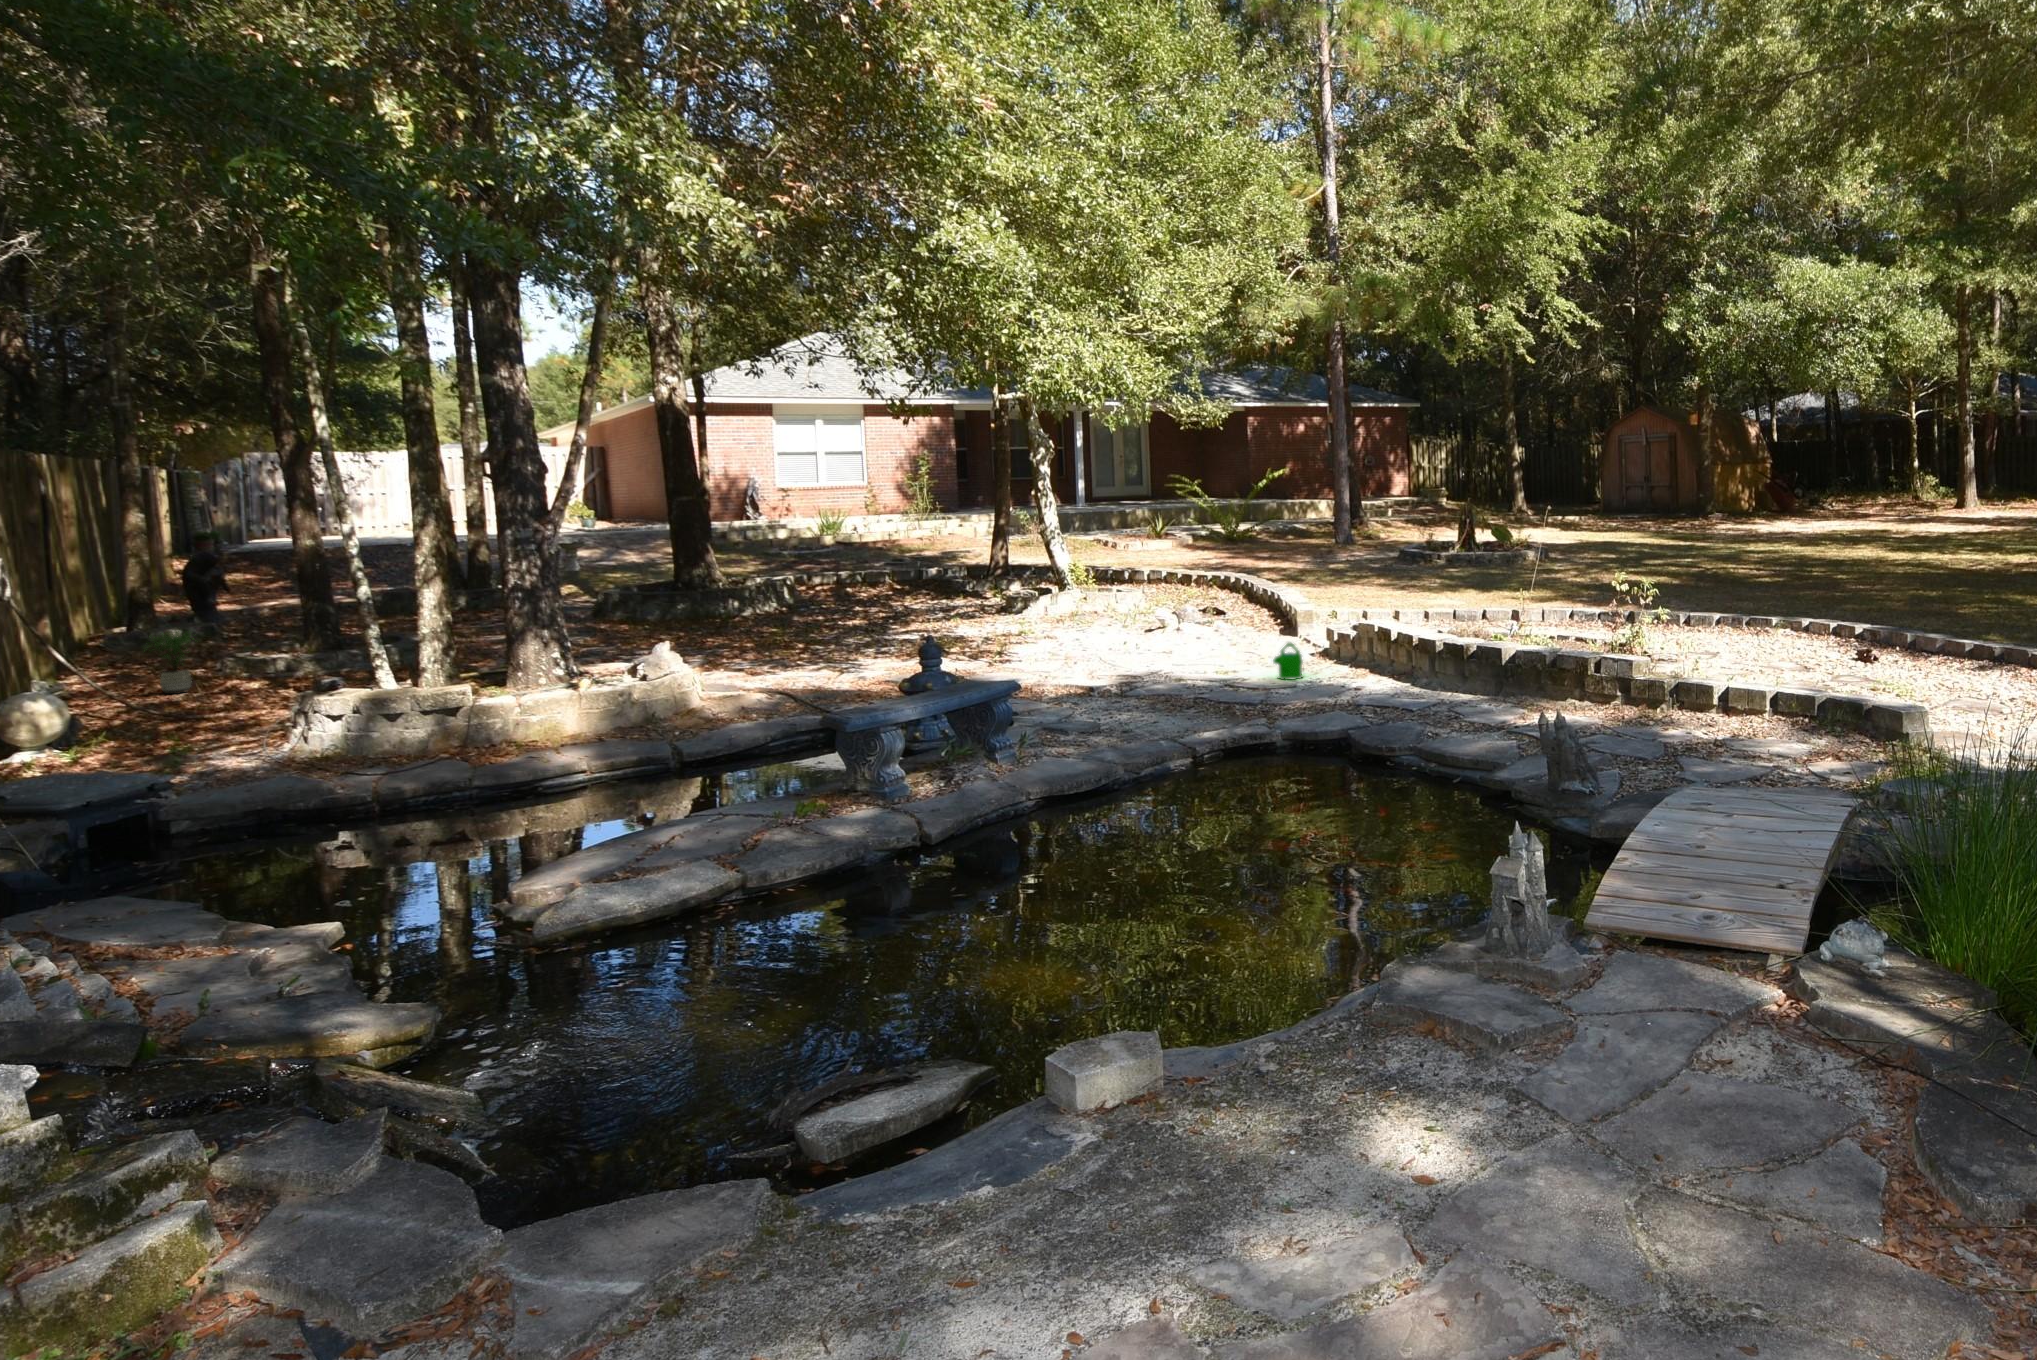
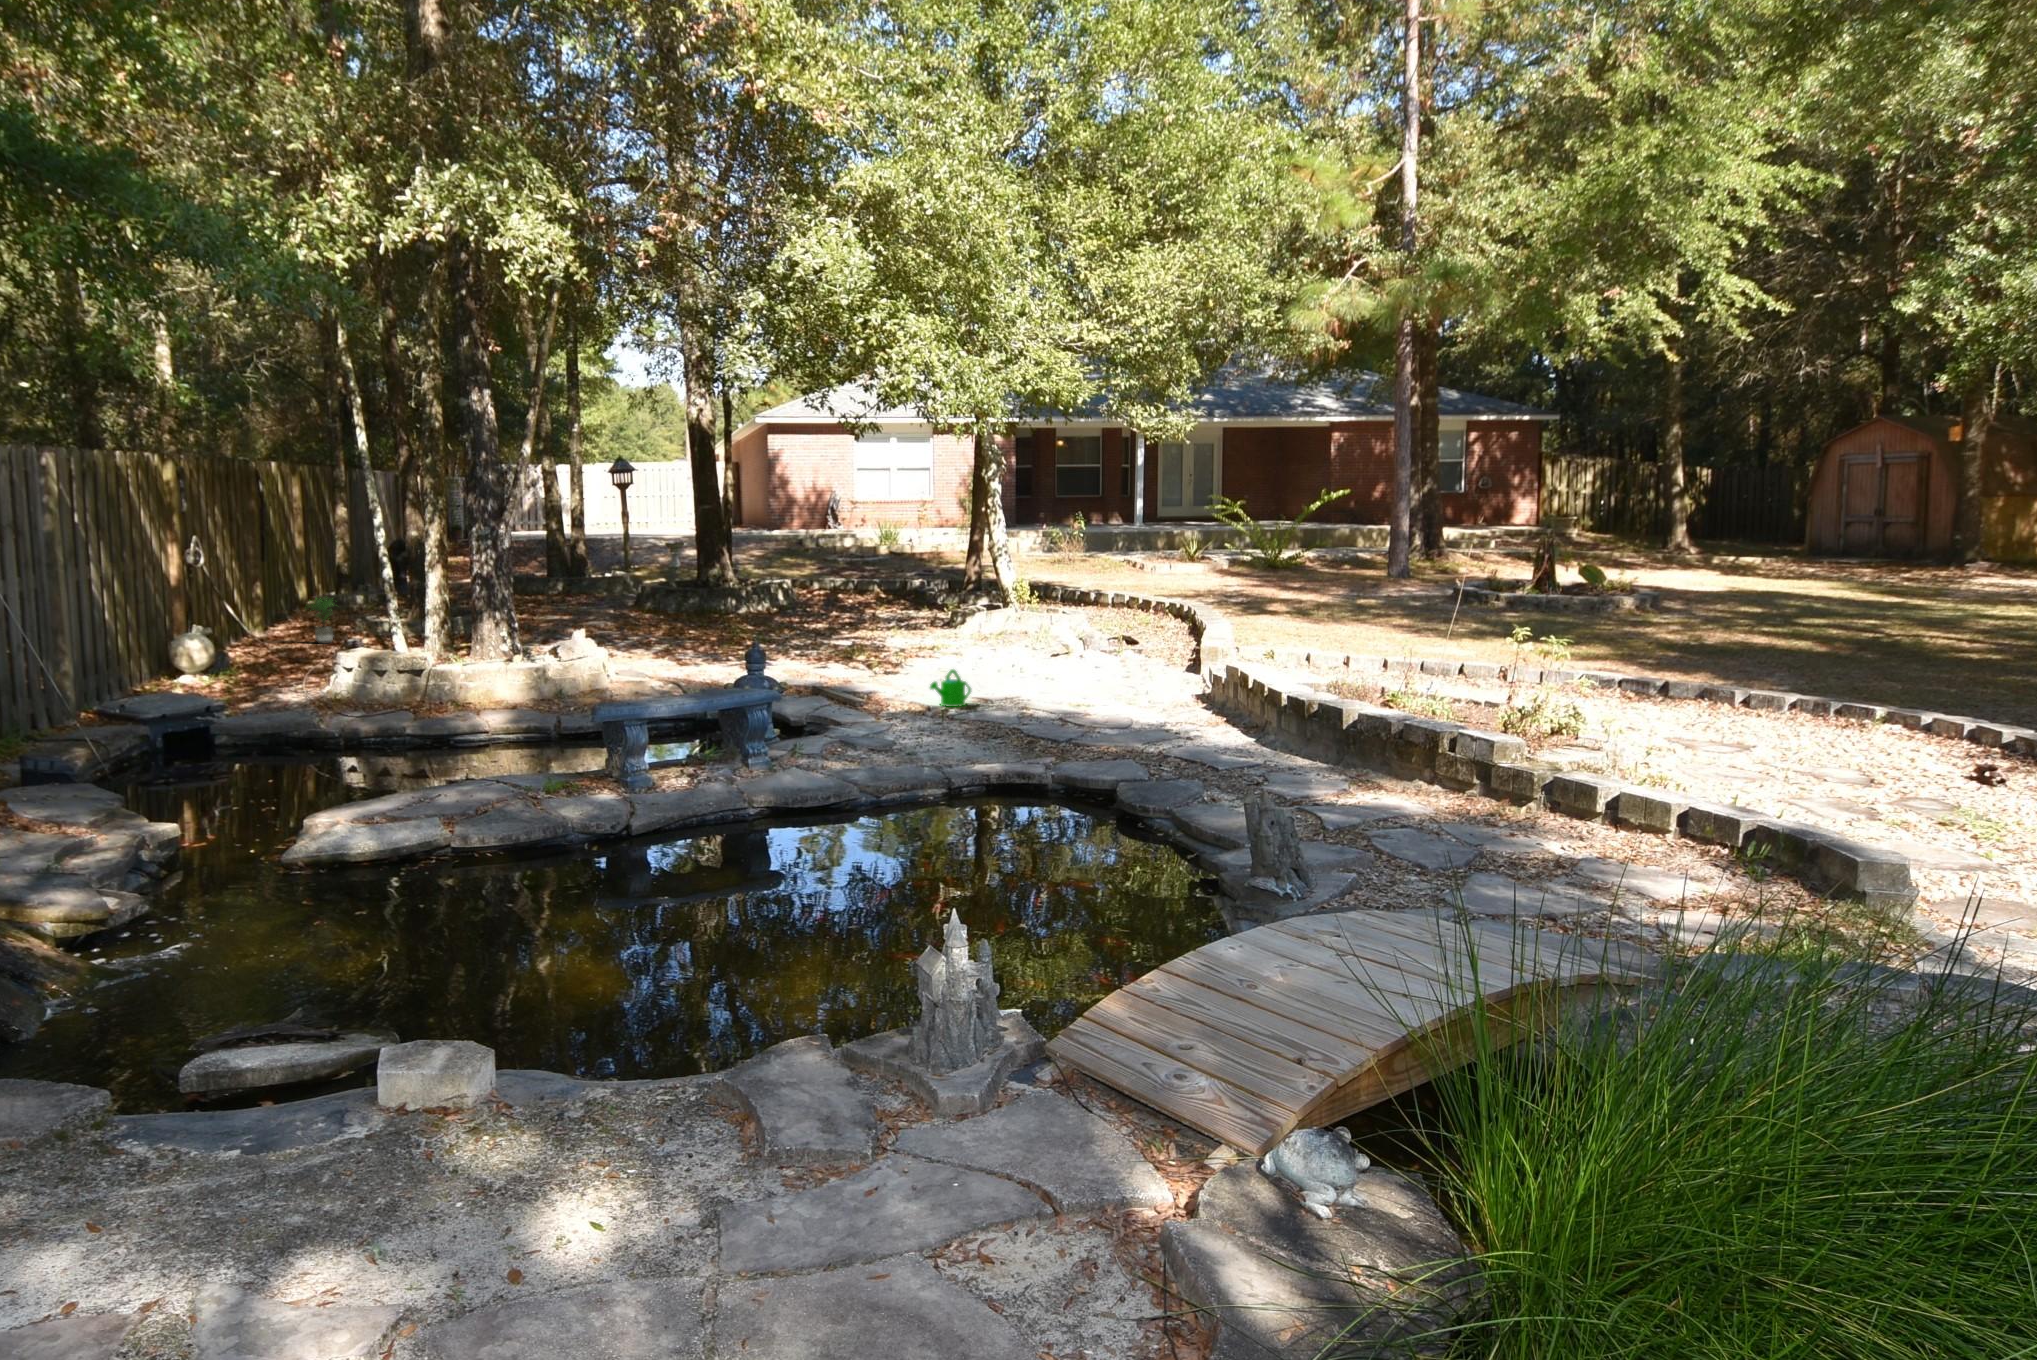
watering can: present [1273,643,1302,680] -> present [930,669,971,707]

